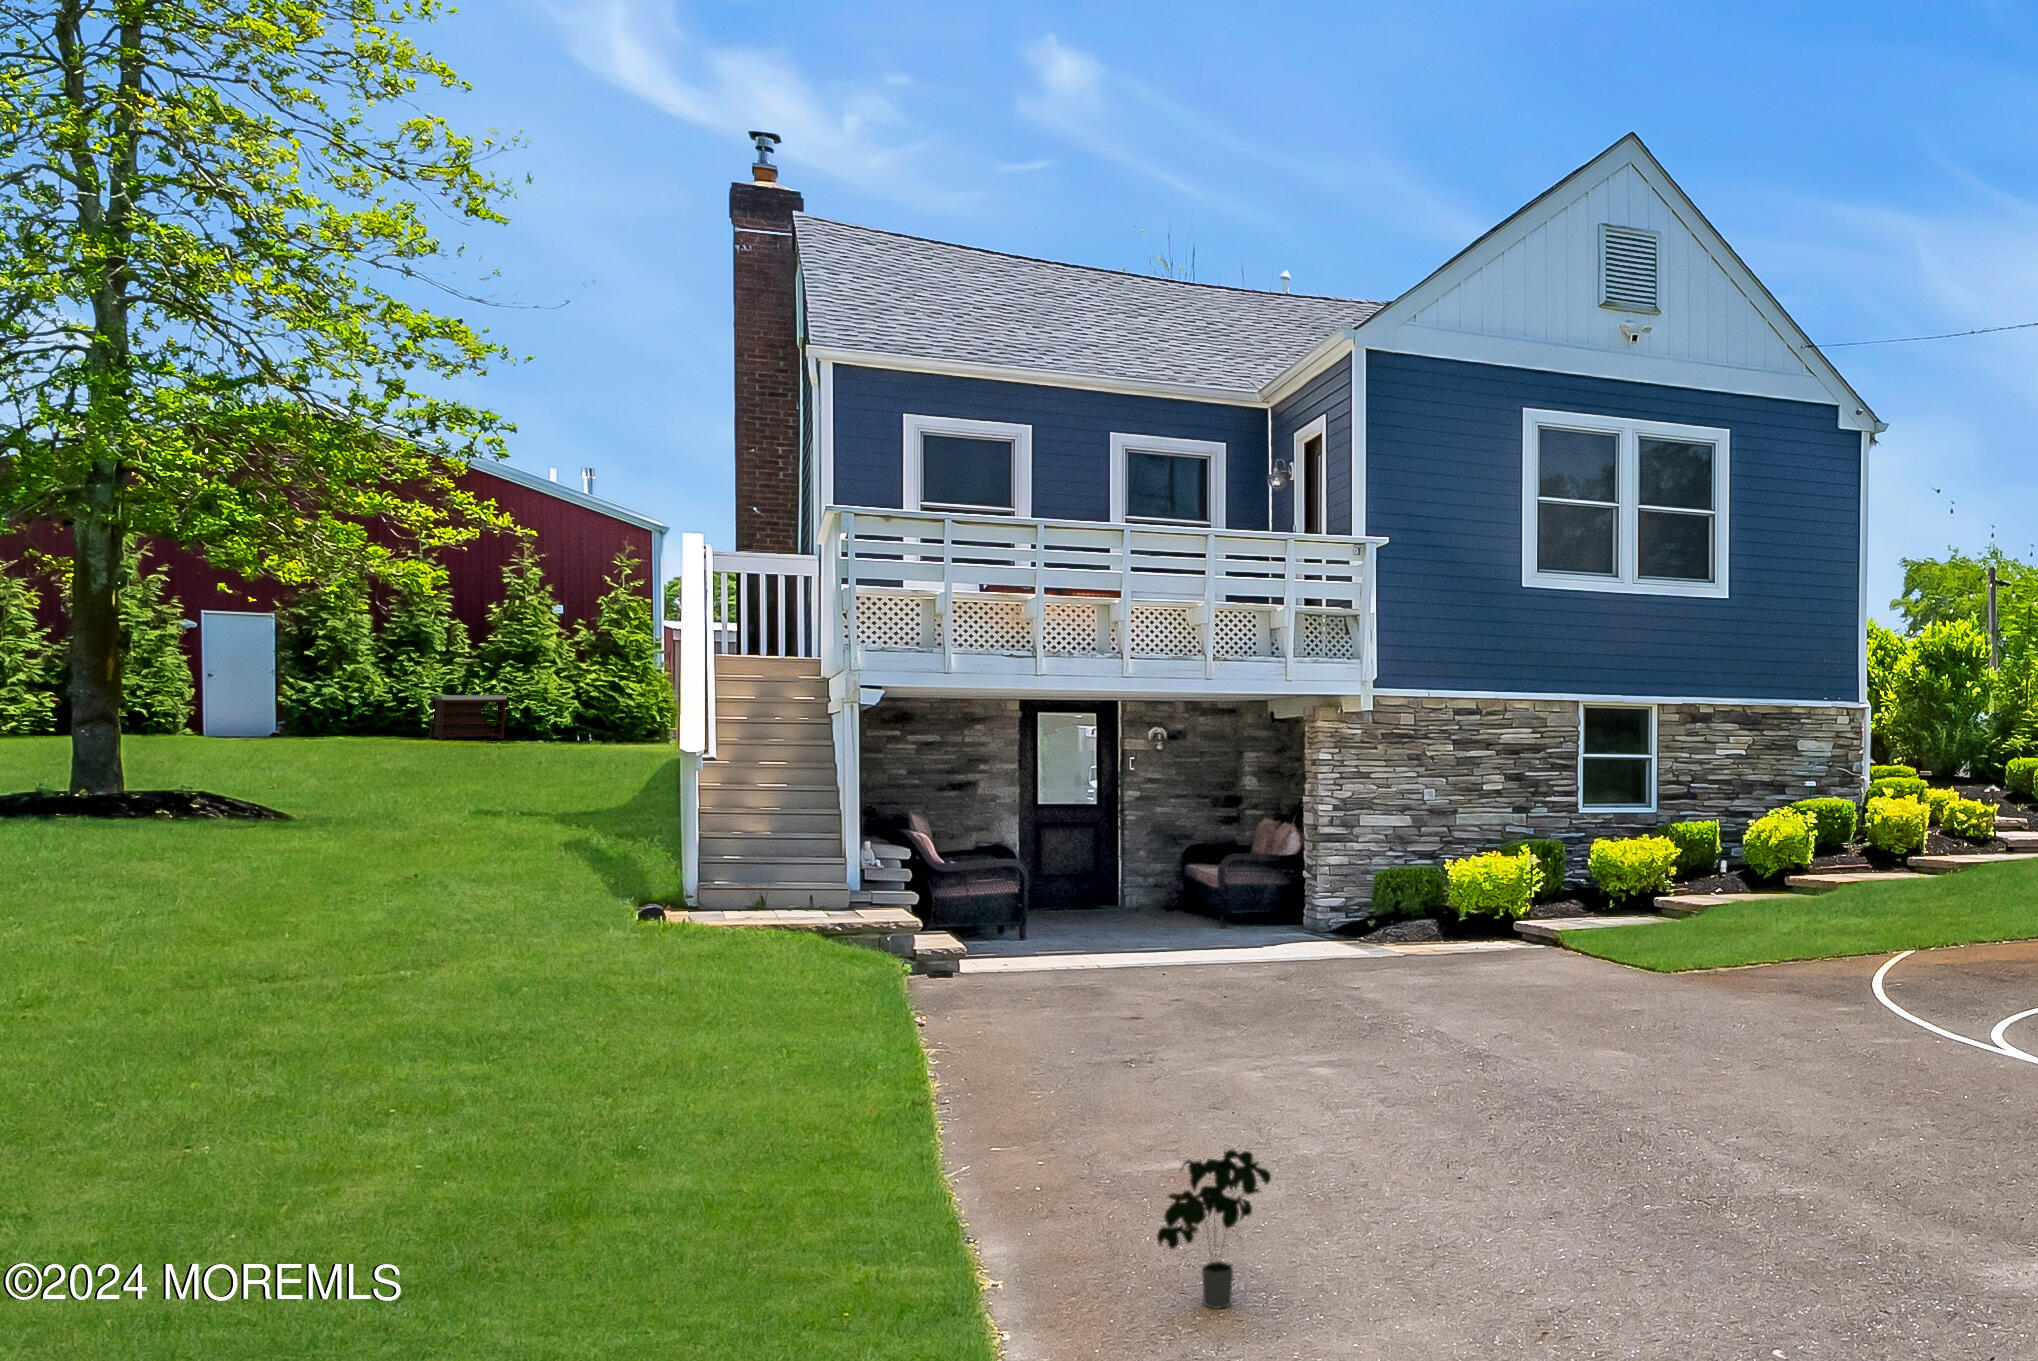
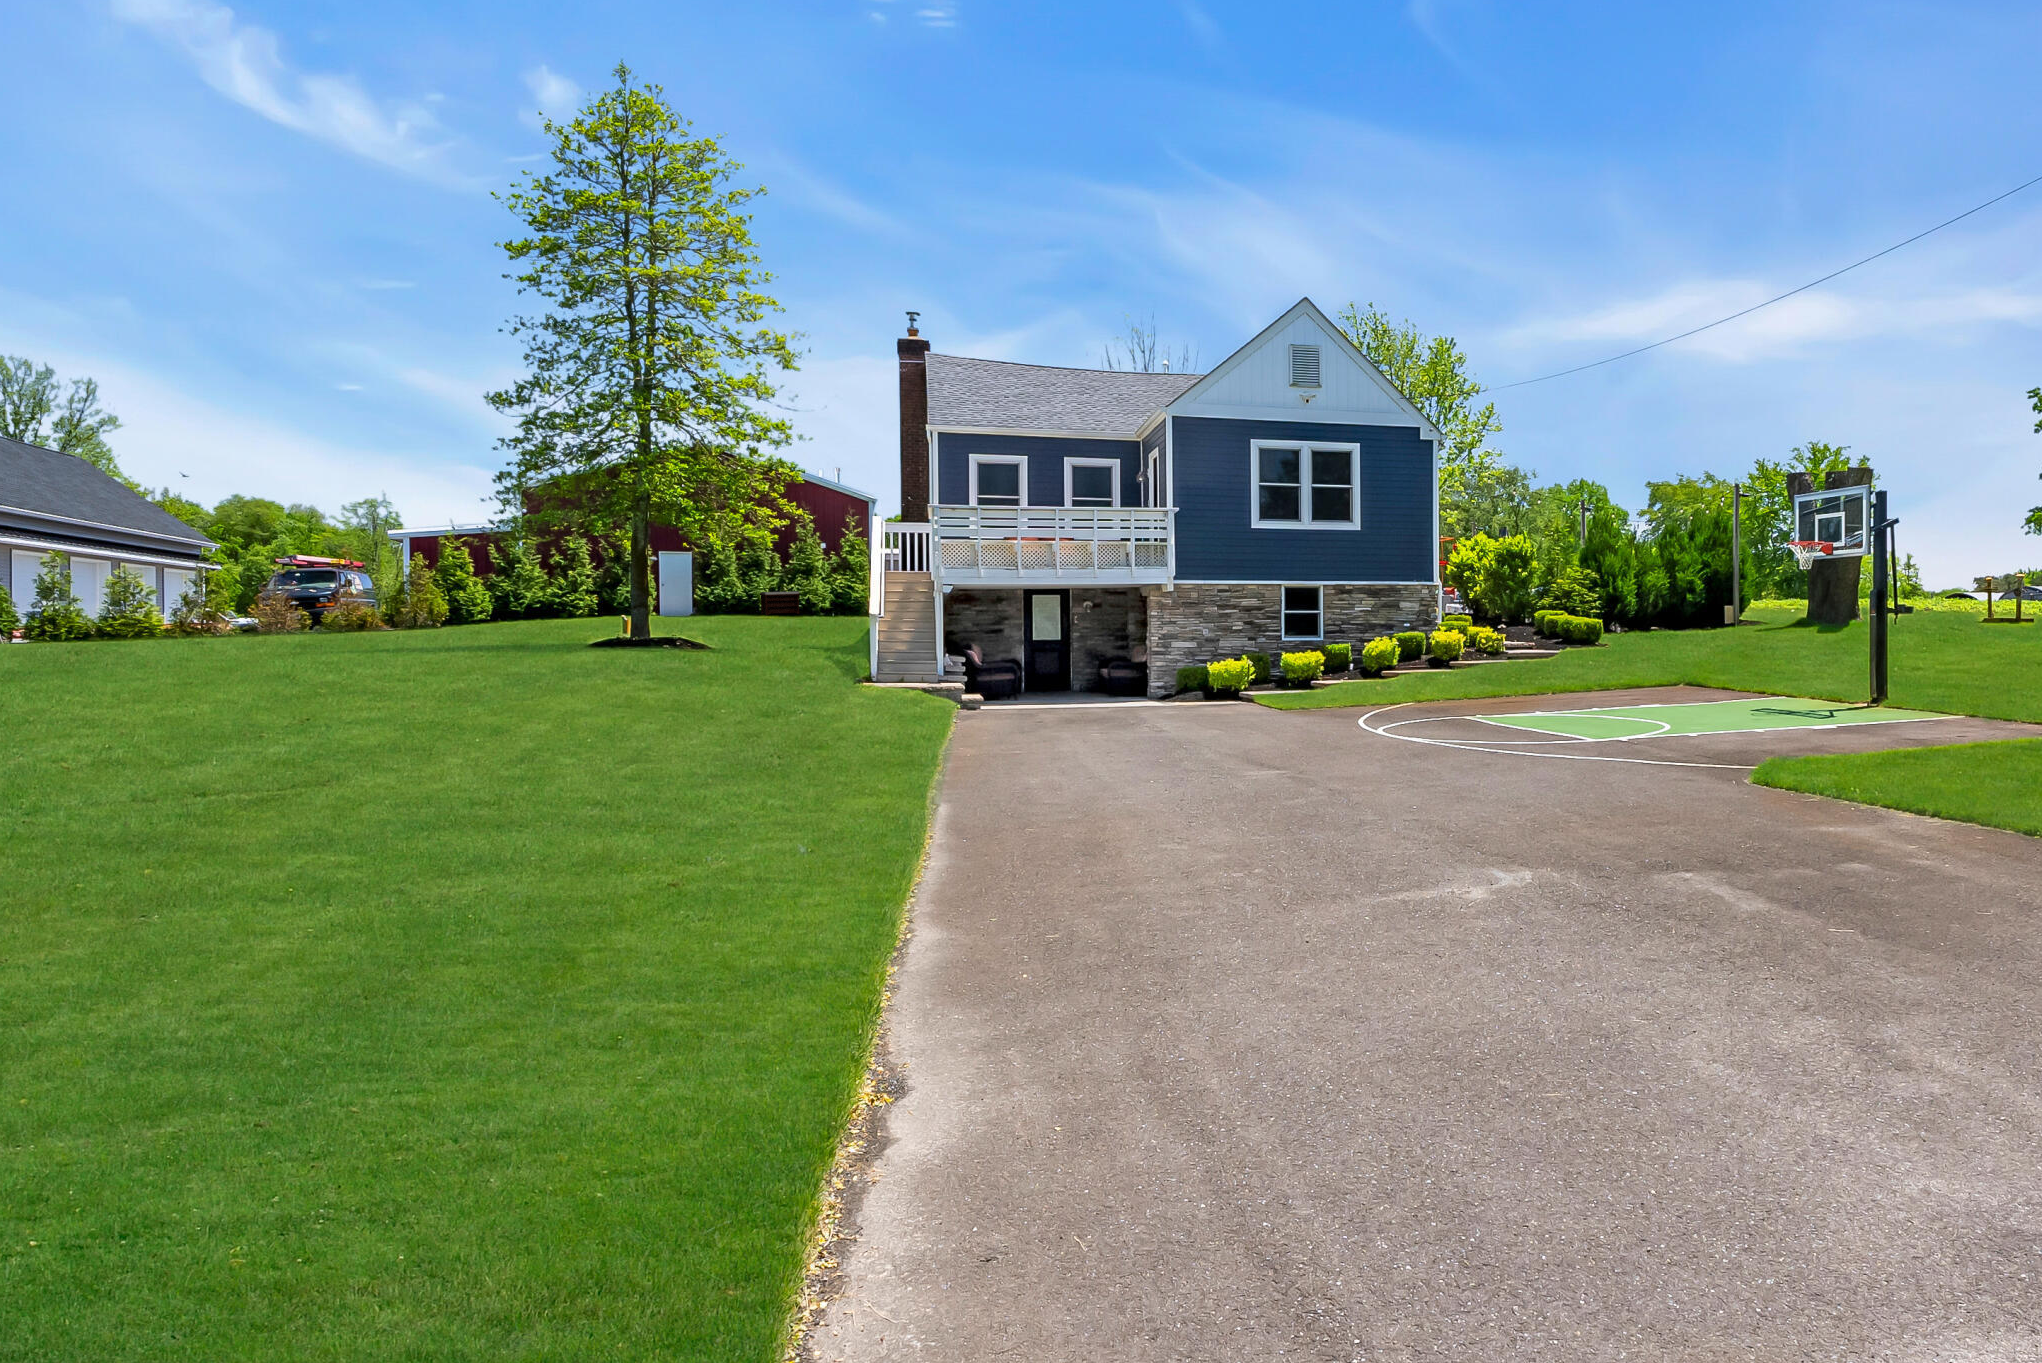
potted plant: present [1157,1149,1271,1309] -> none [932,709,967,746]

